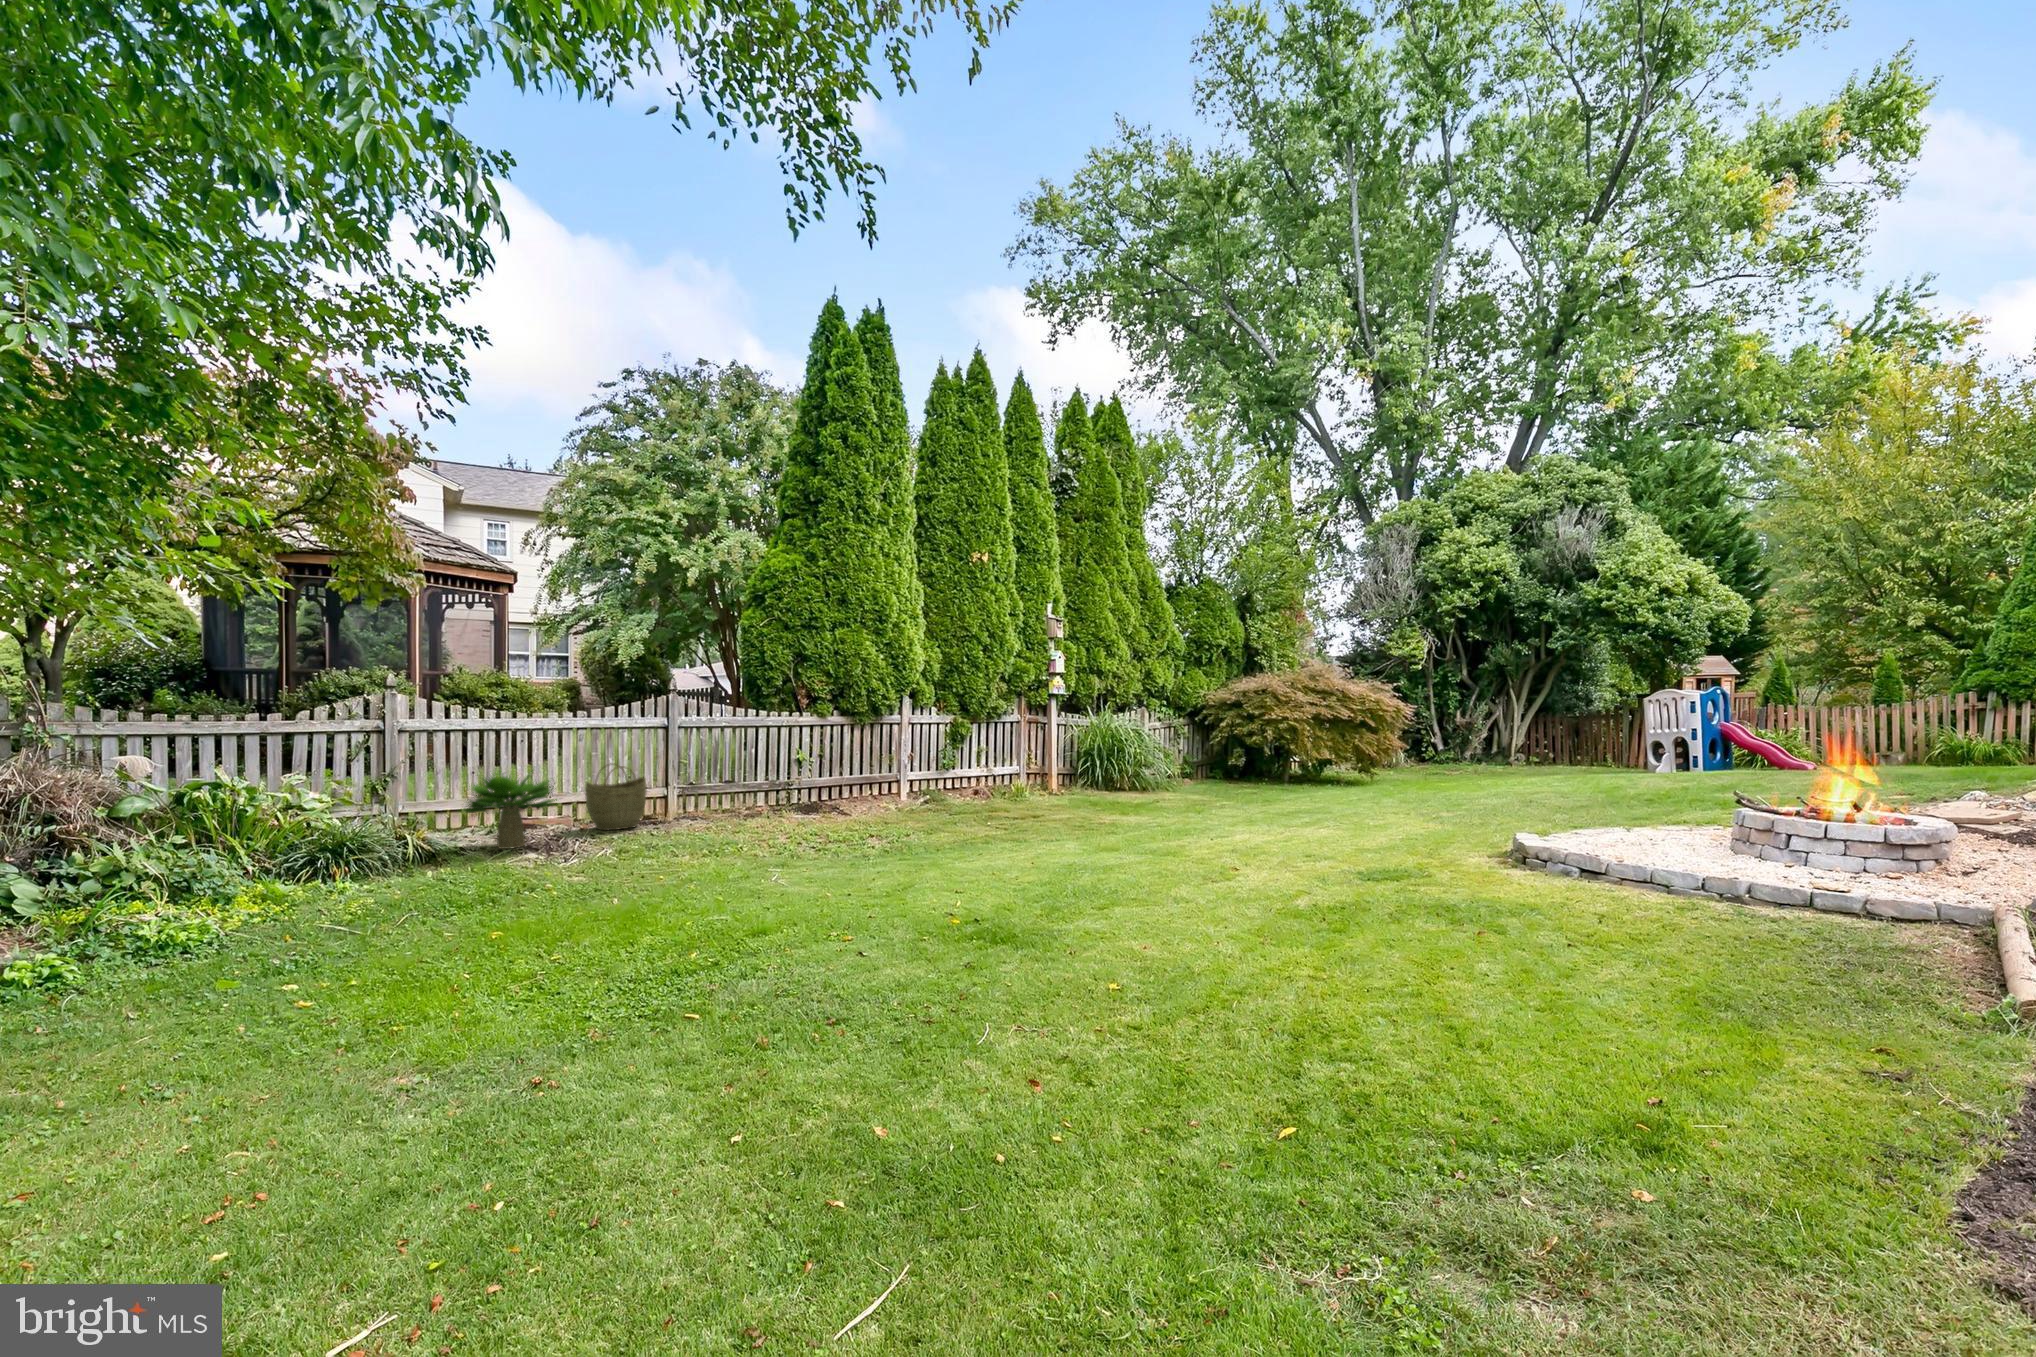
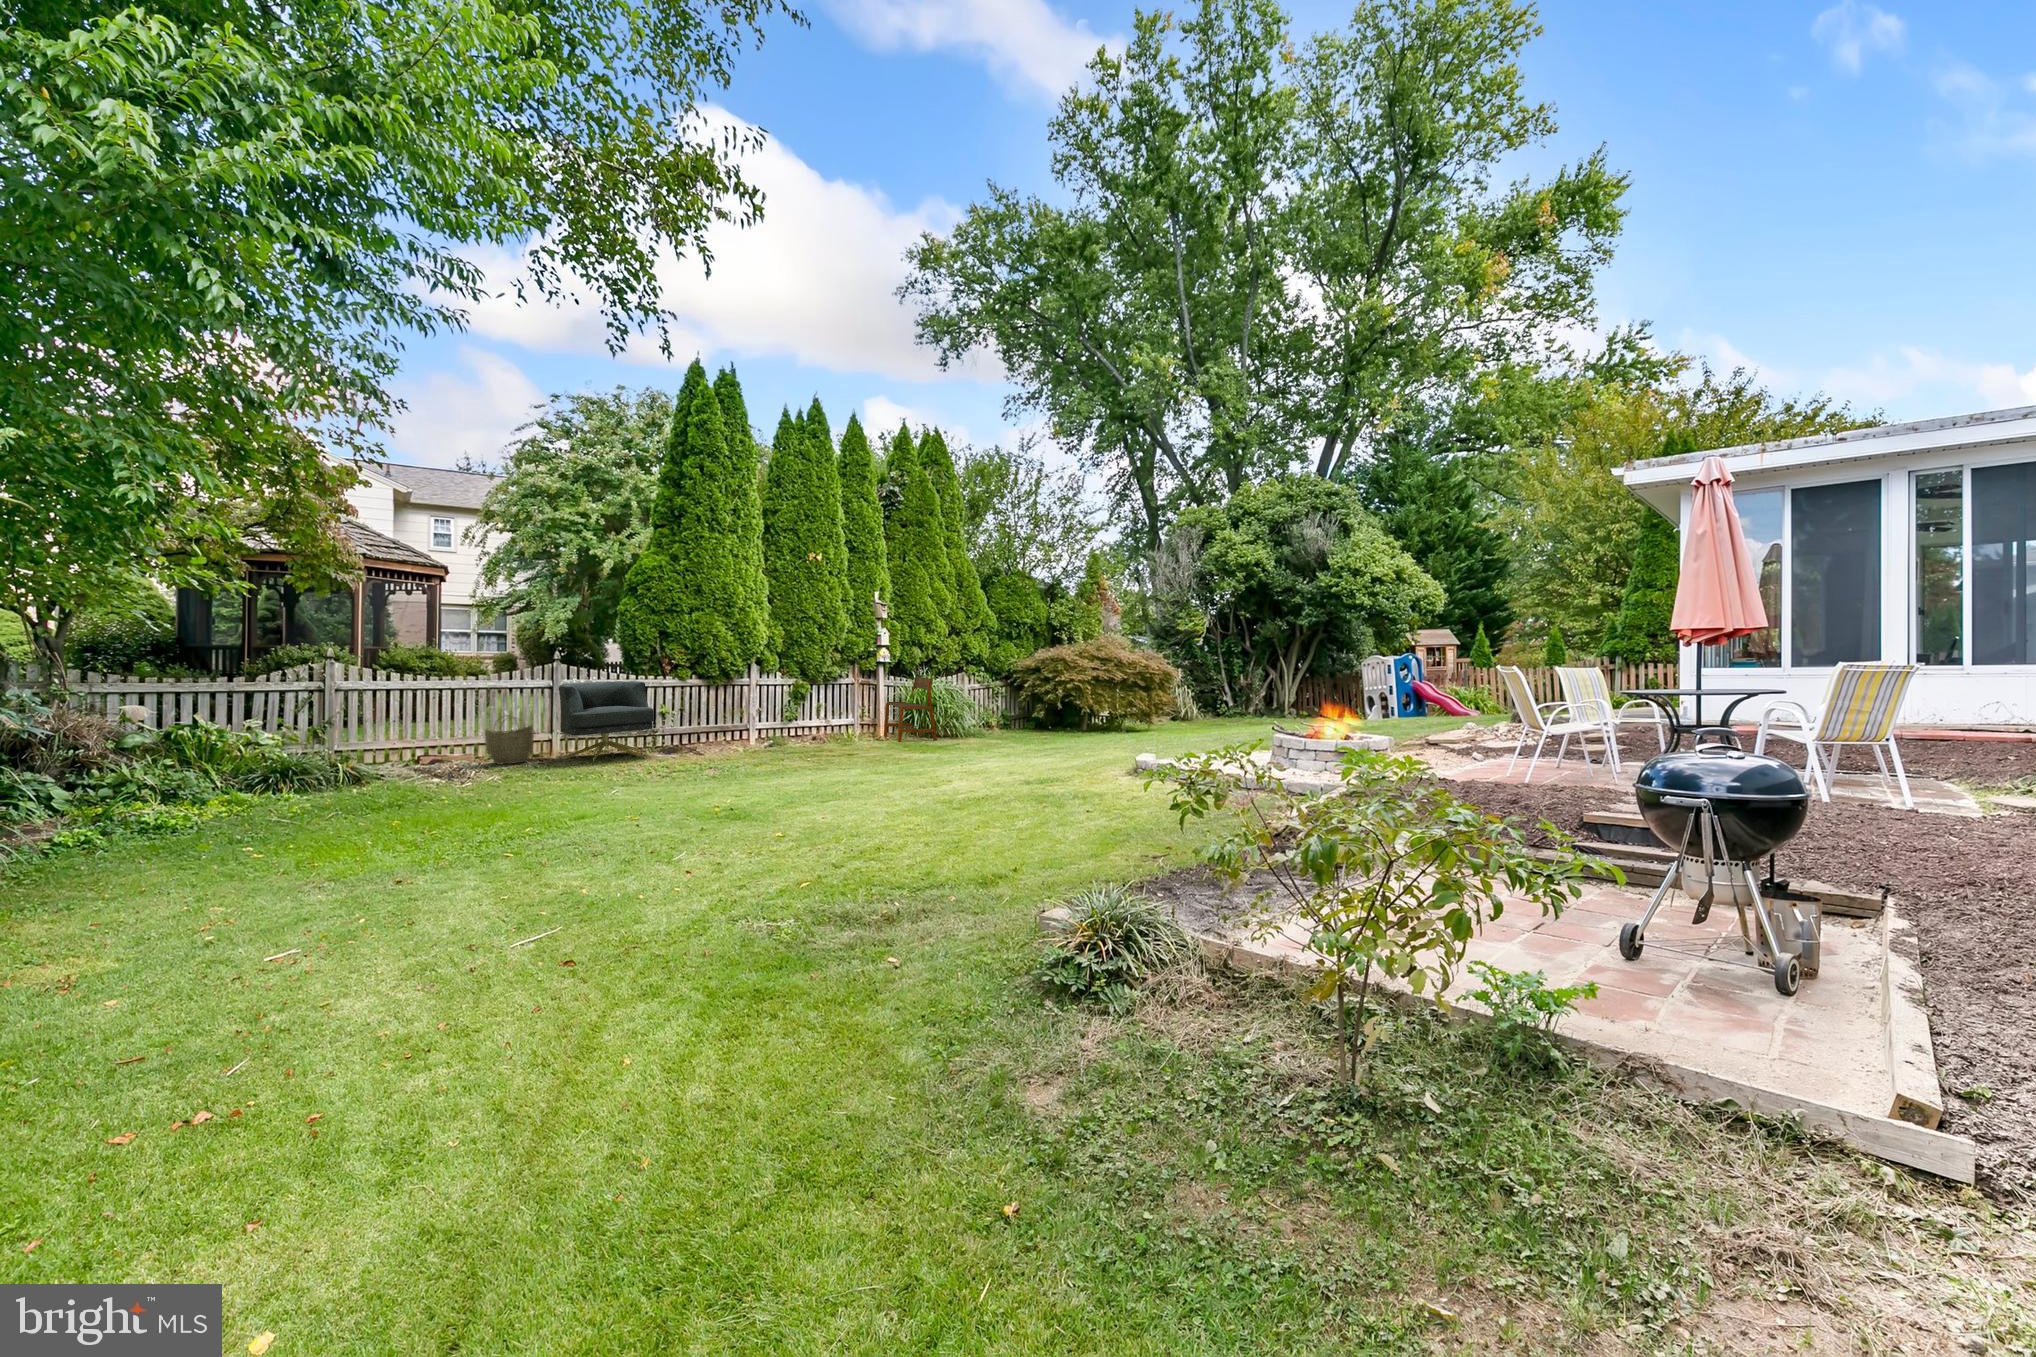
bench: none [1055,711,1132,800] -> present [884,676,937,742]
armchair: none [678,718,799,828] -> present [559,681,654,761]
potted plant: present [462,770,557,849] -> none [378,714,465,776]

